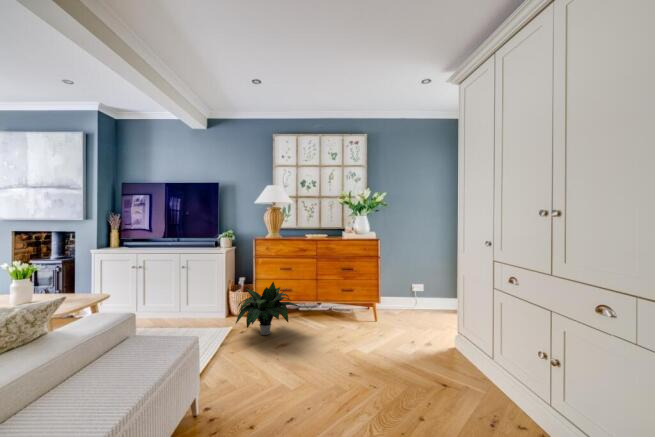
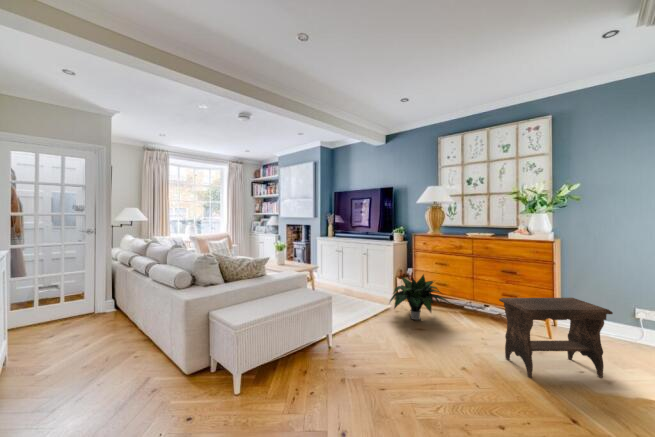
footstool: none [359,283,426,357] -> present [499,298,613,378]

